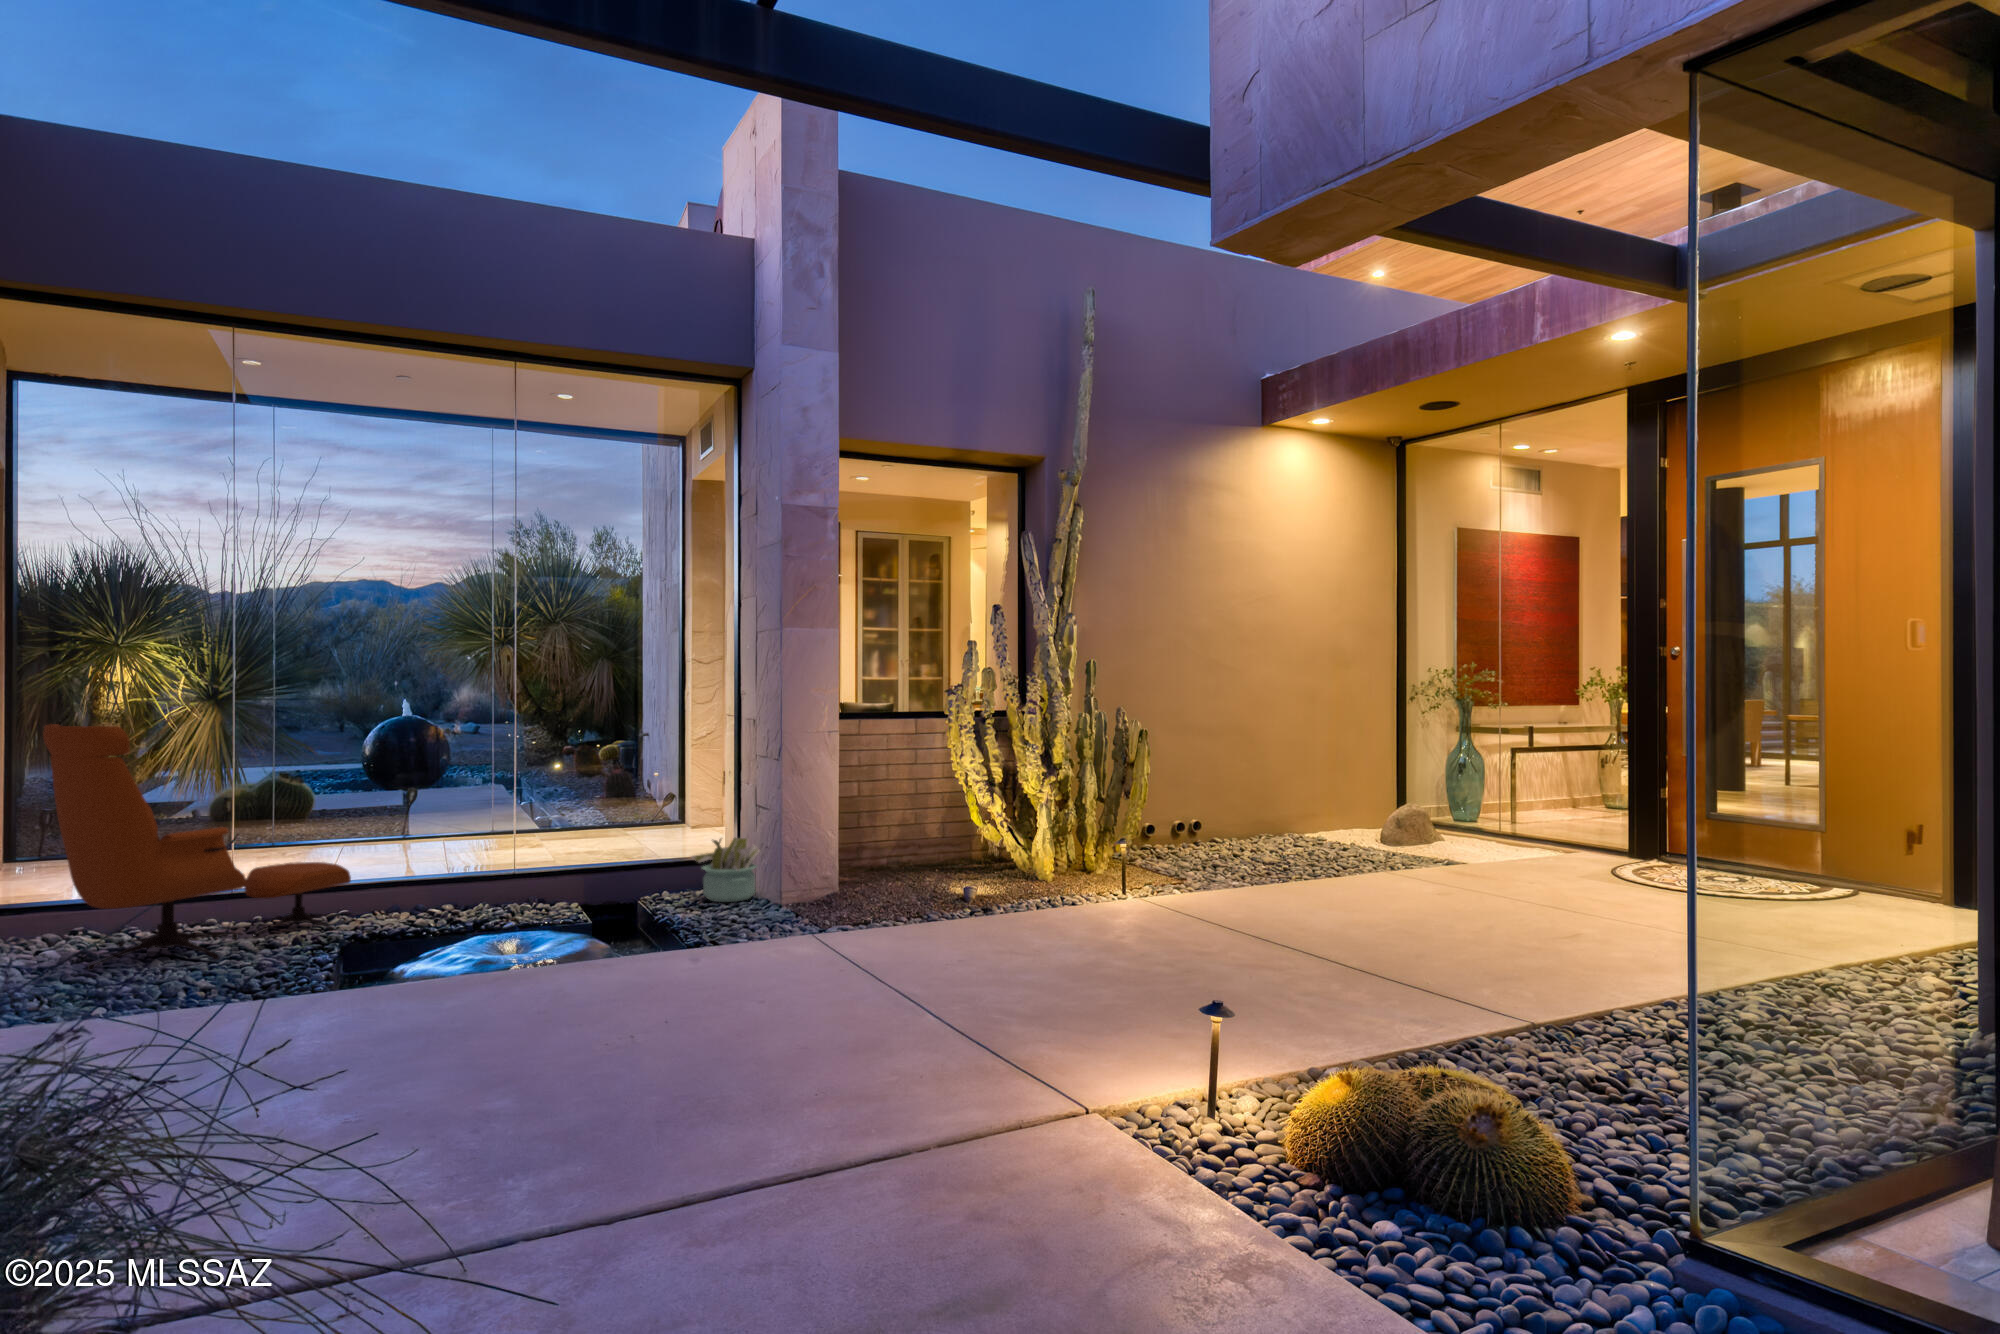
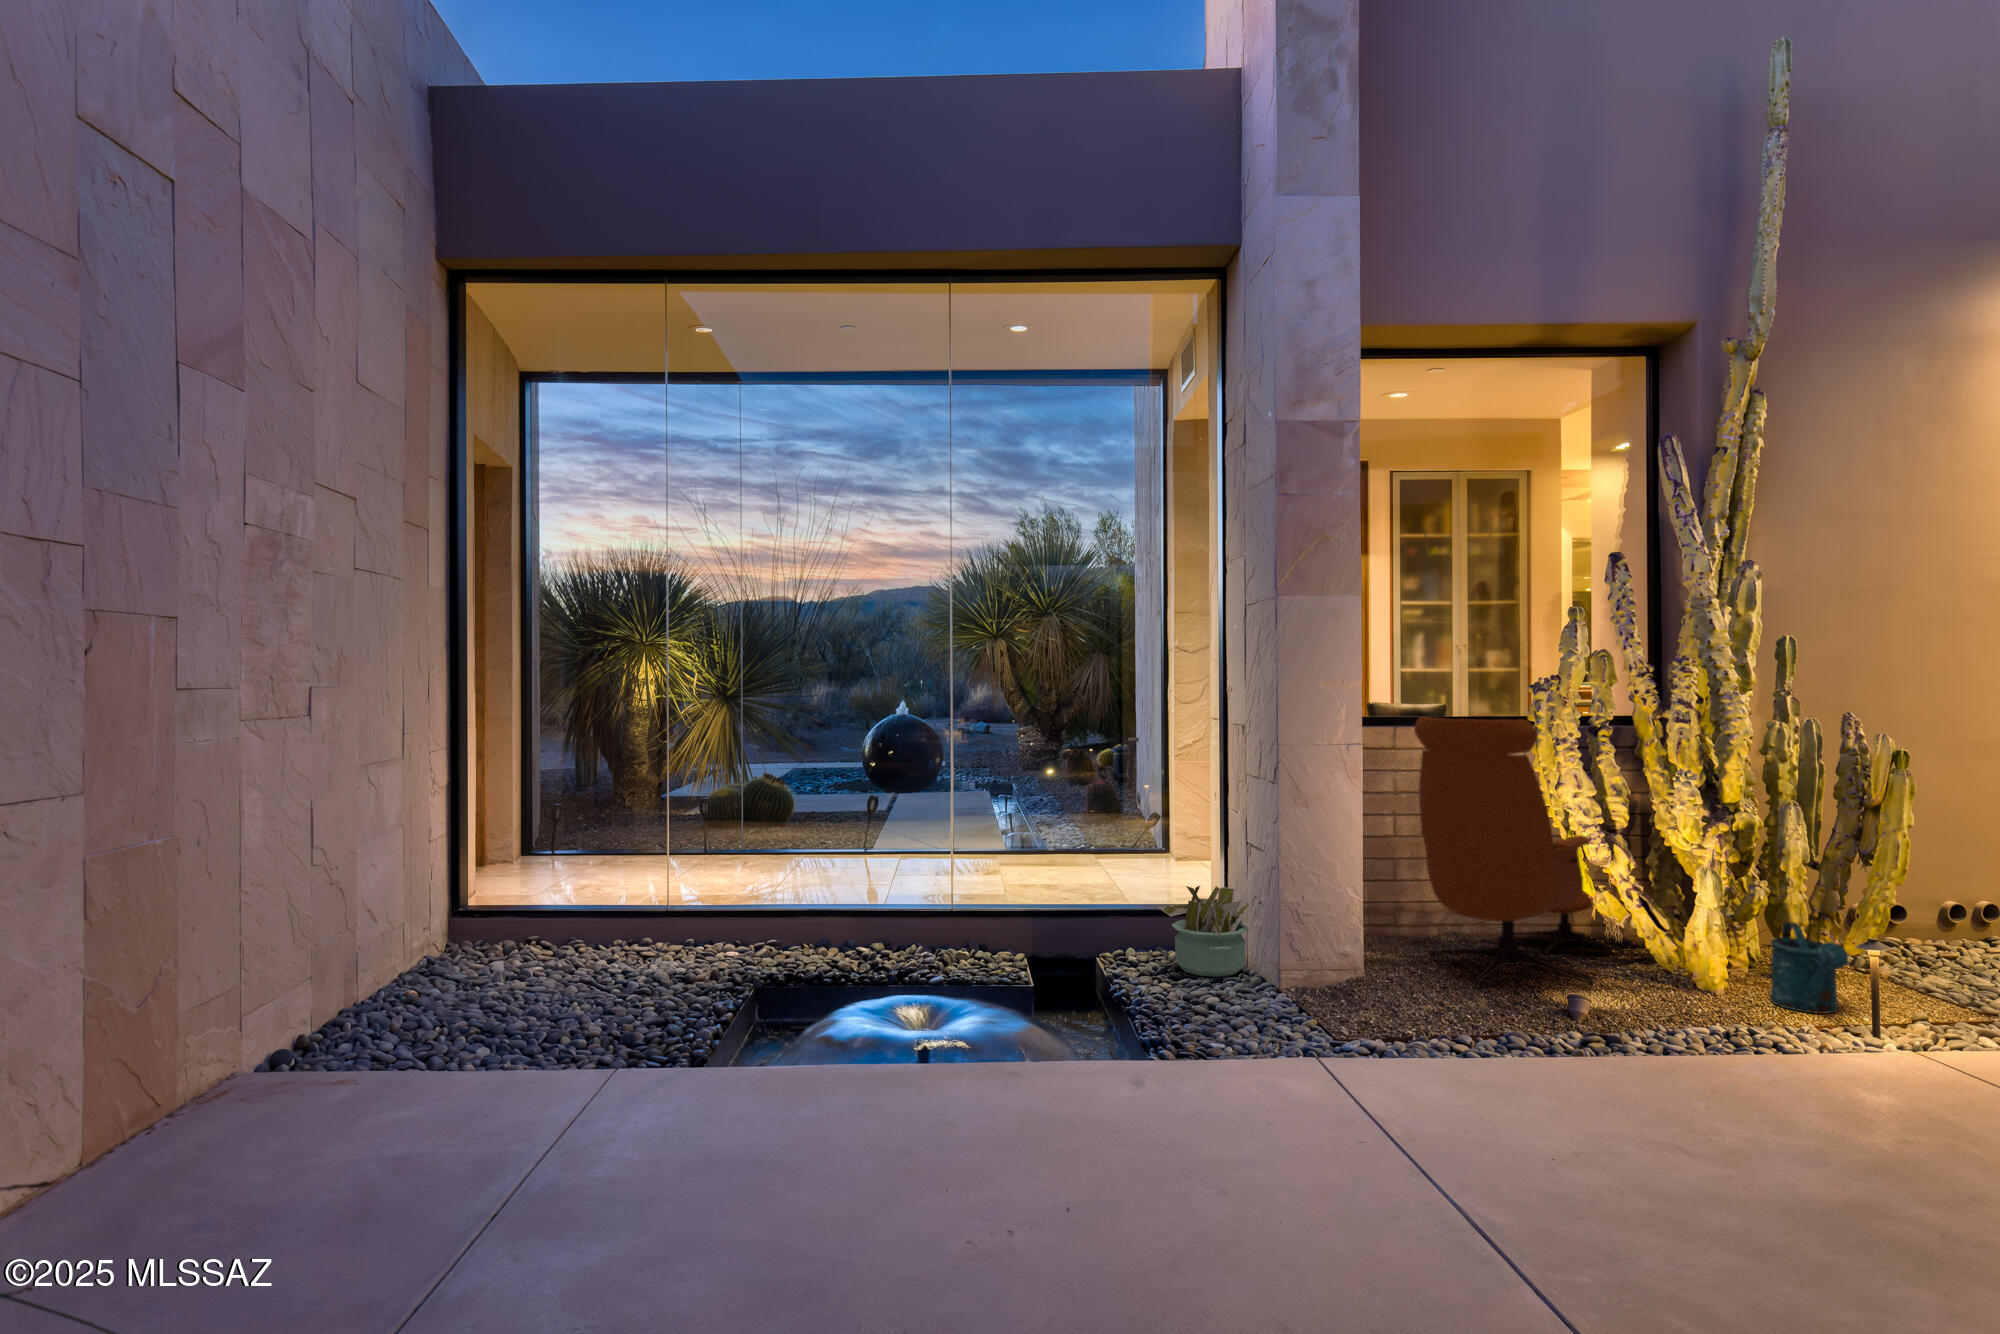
lounge chair: present [43,724,351,970] -> present [1414,717,1623,987]
watering can: none [1076,835,1111,887] -> present [1770,922,1848,1014]

